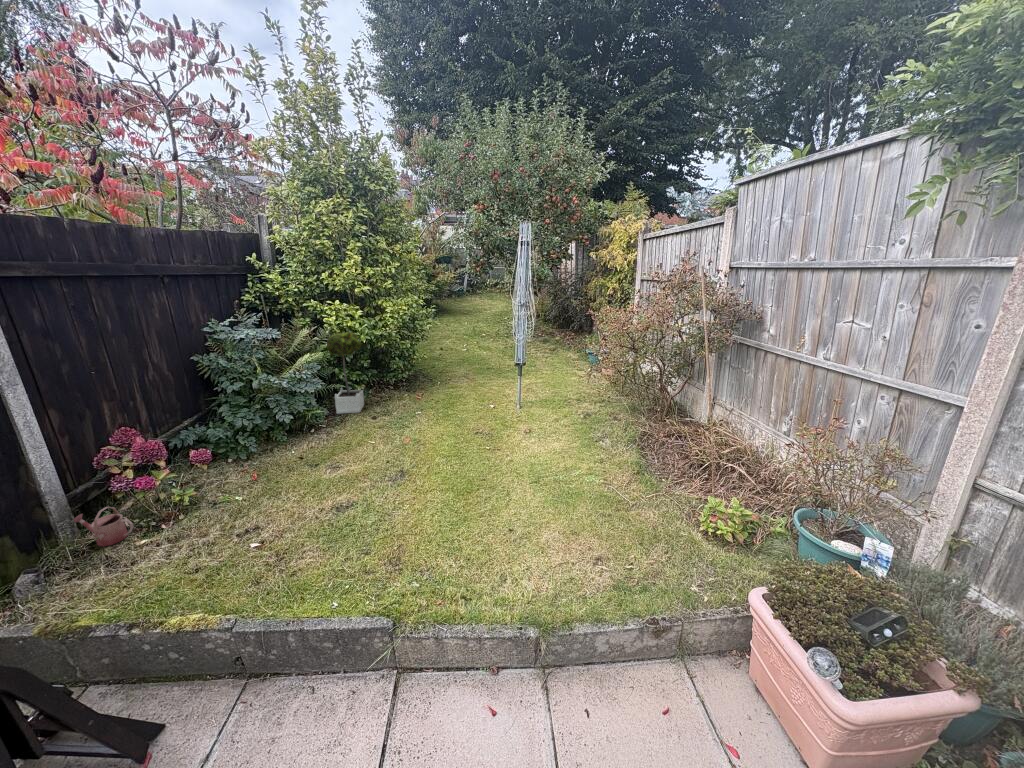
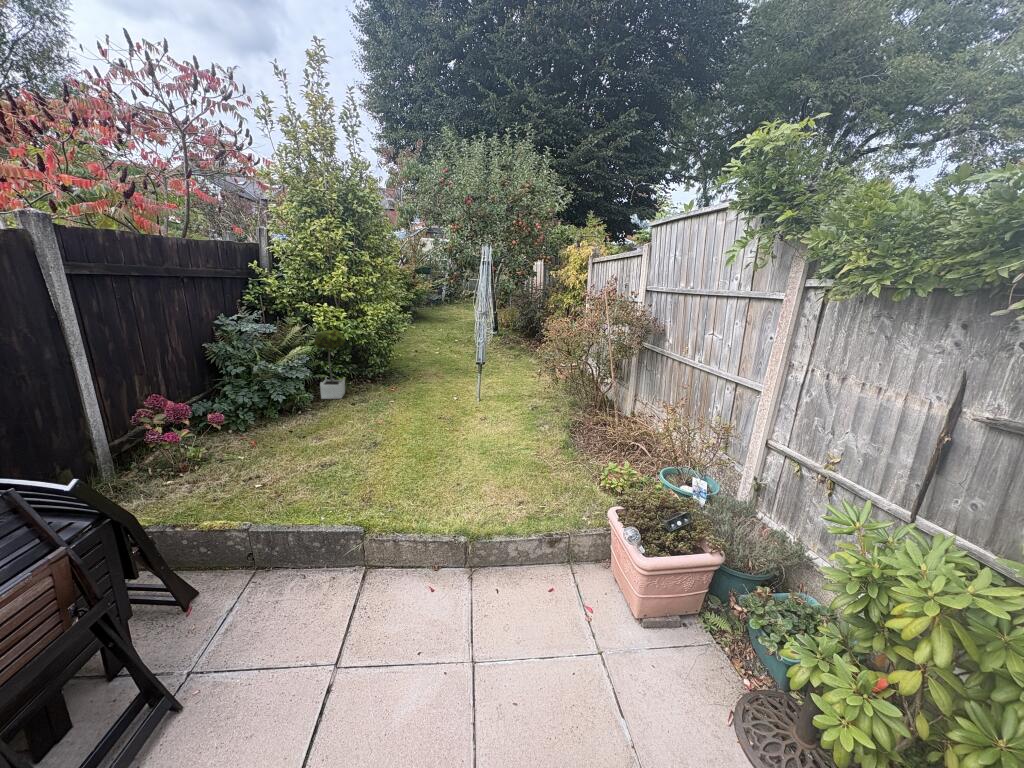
watering can: present [73,507,133,546] -> none [111,455,161,485]

